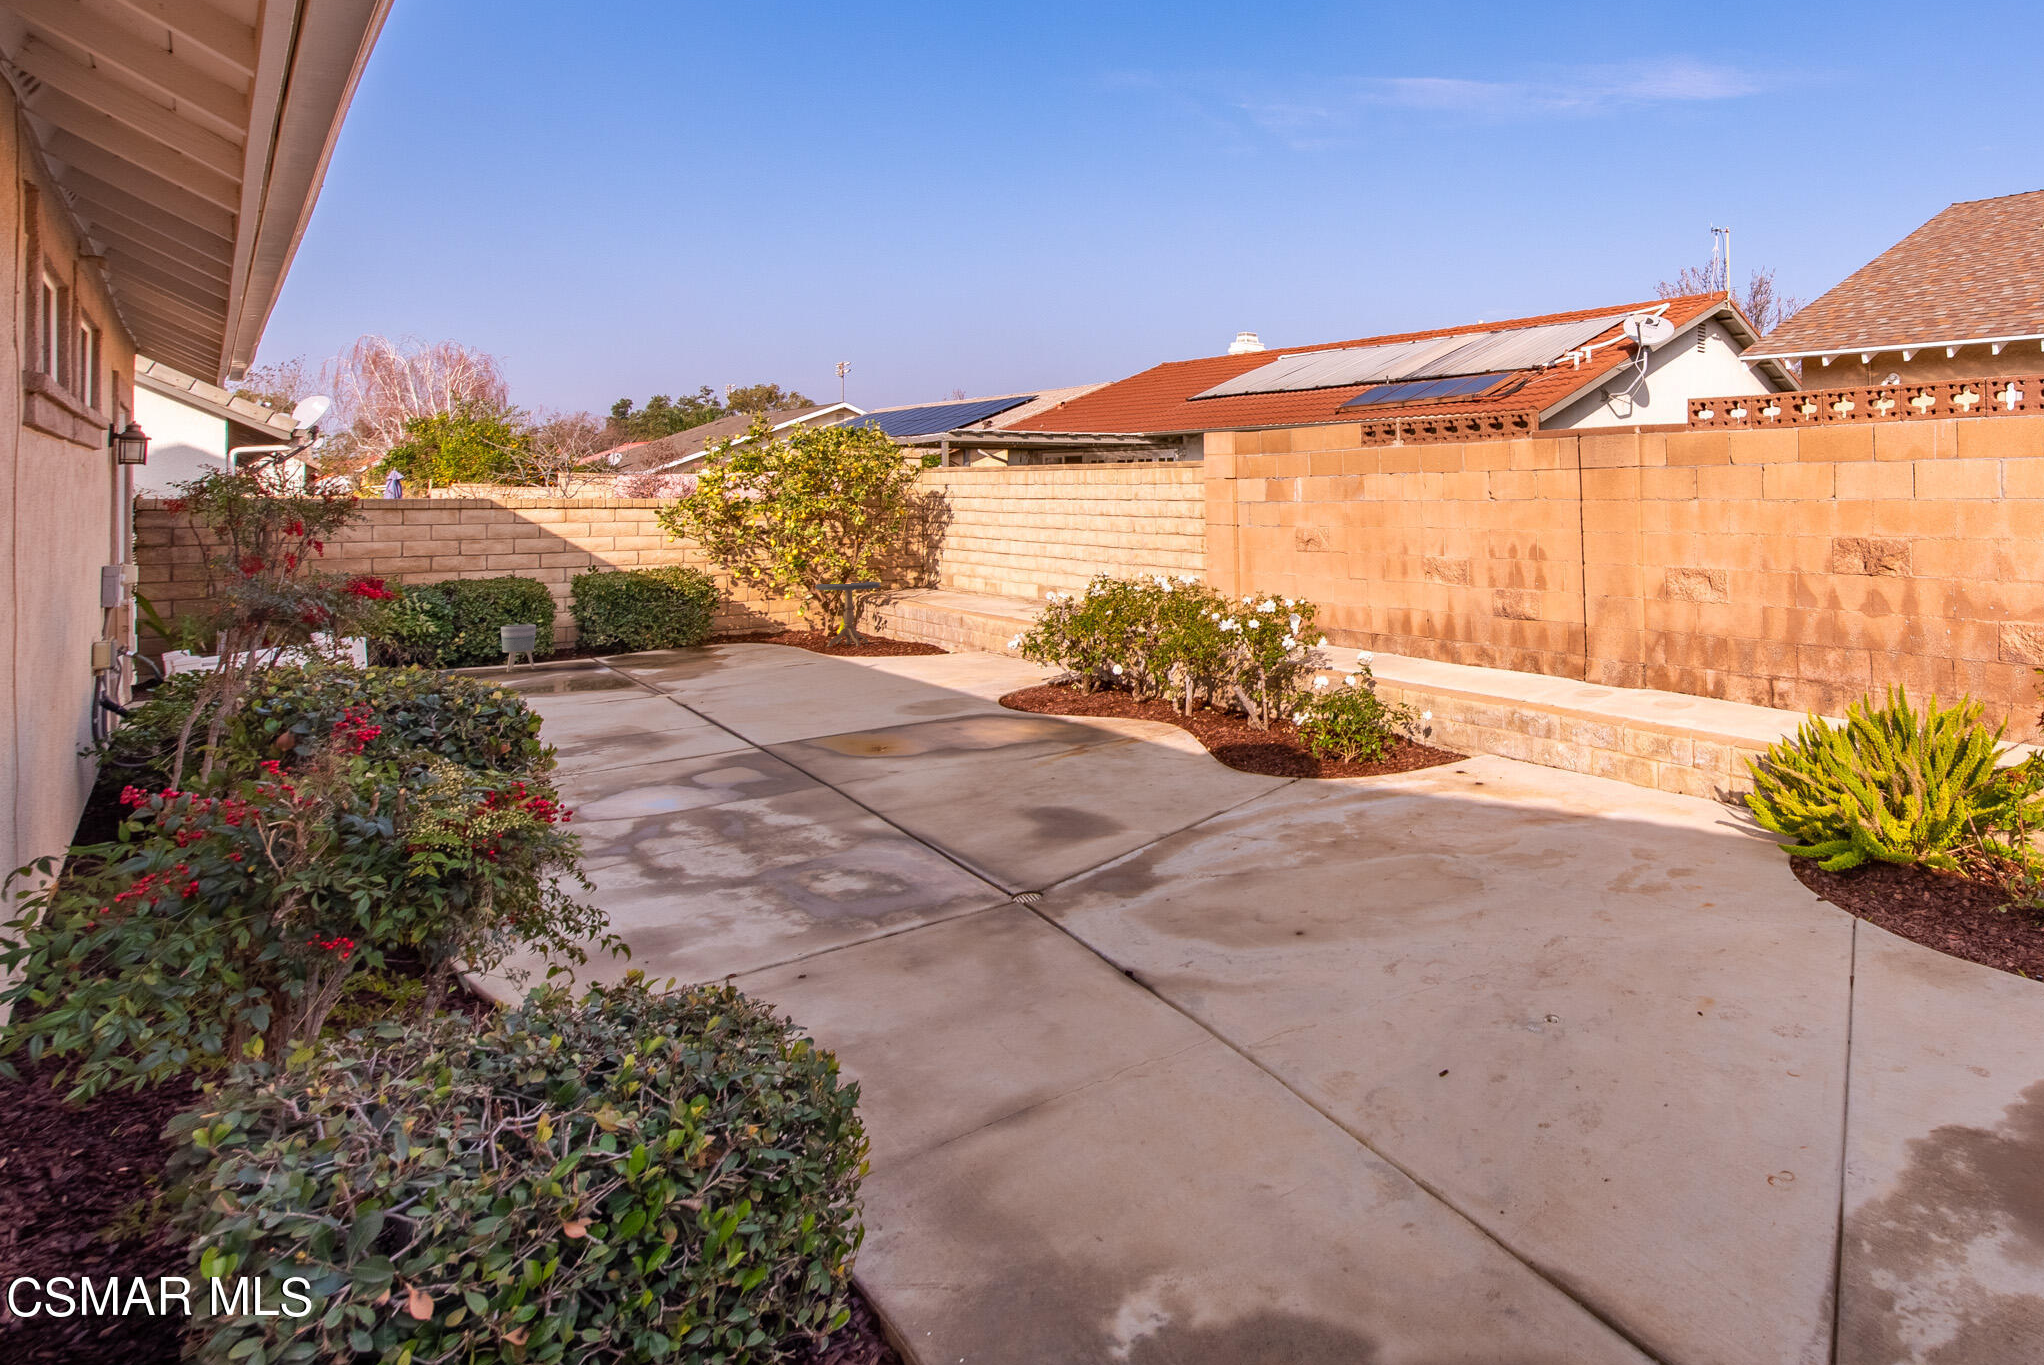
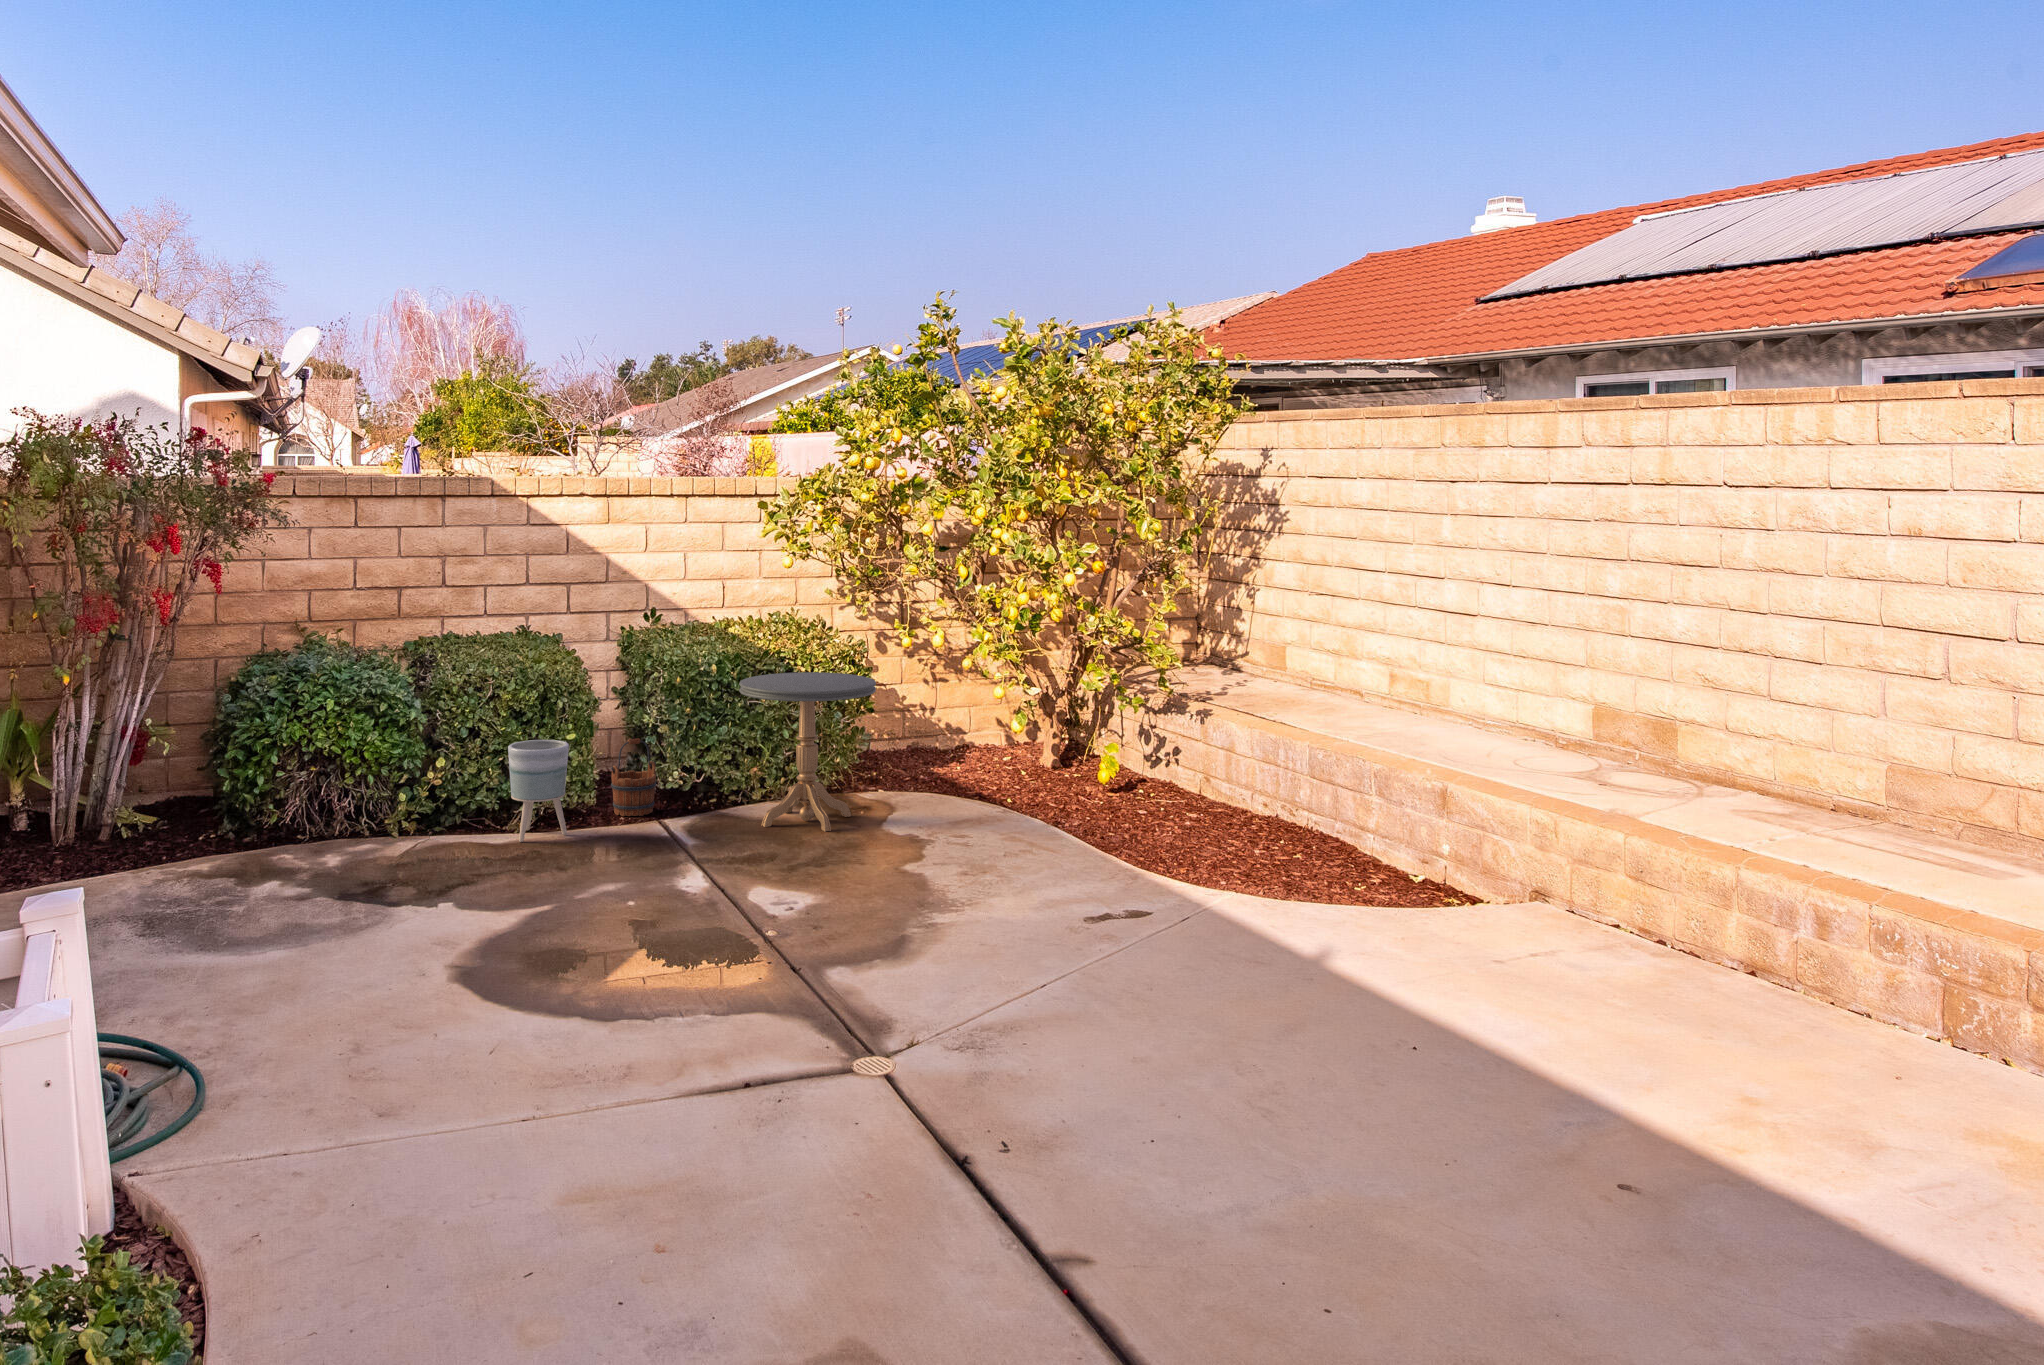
side table: present [815,582,881,647] -> present [739,672,876,832]
wooden bucket: none [562,625,589,663] -> present [611,738,656,816]

